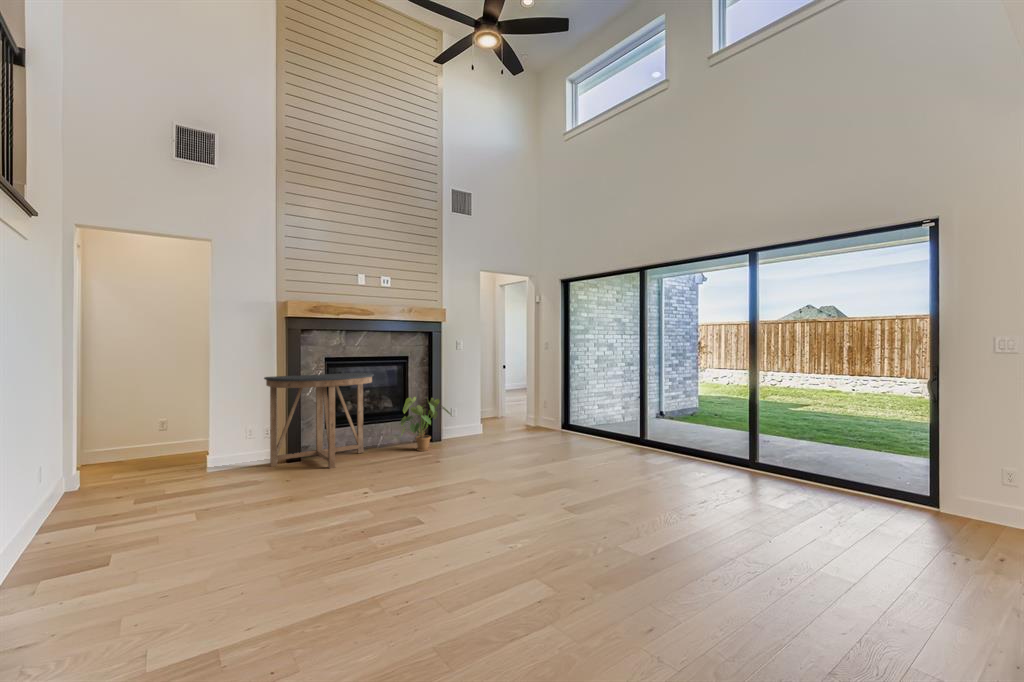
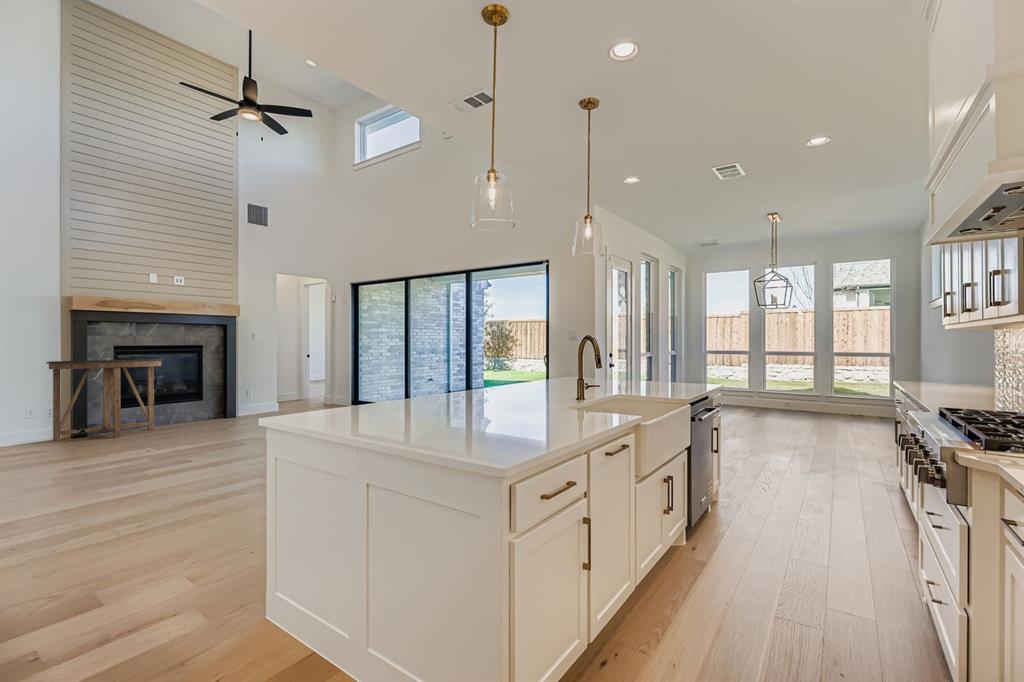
house plant: present [400,397,450,451] -> none [190,379,245,425]

